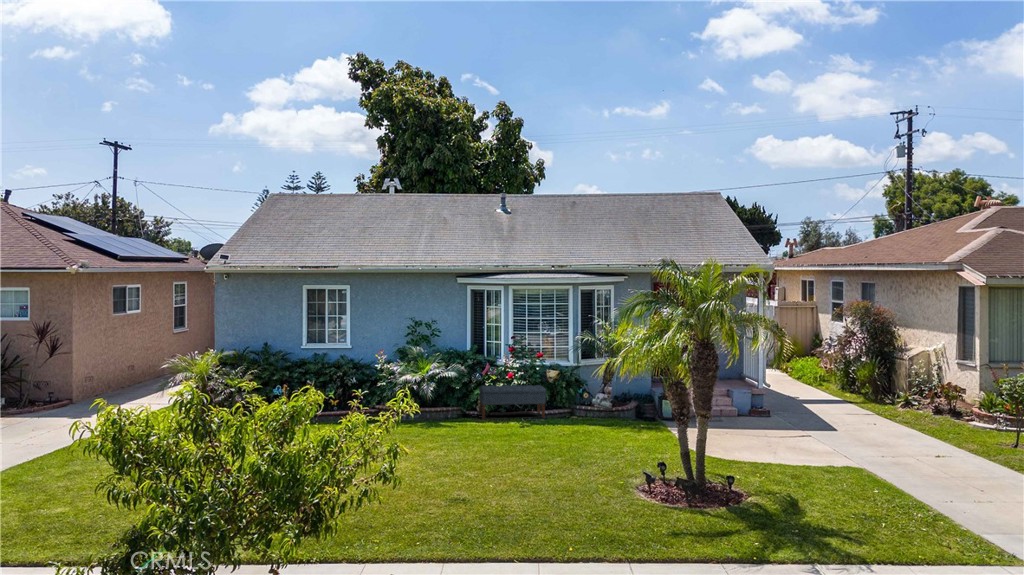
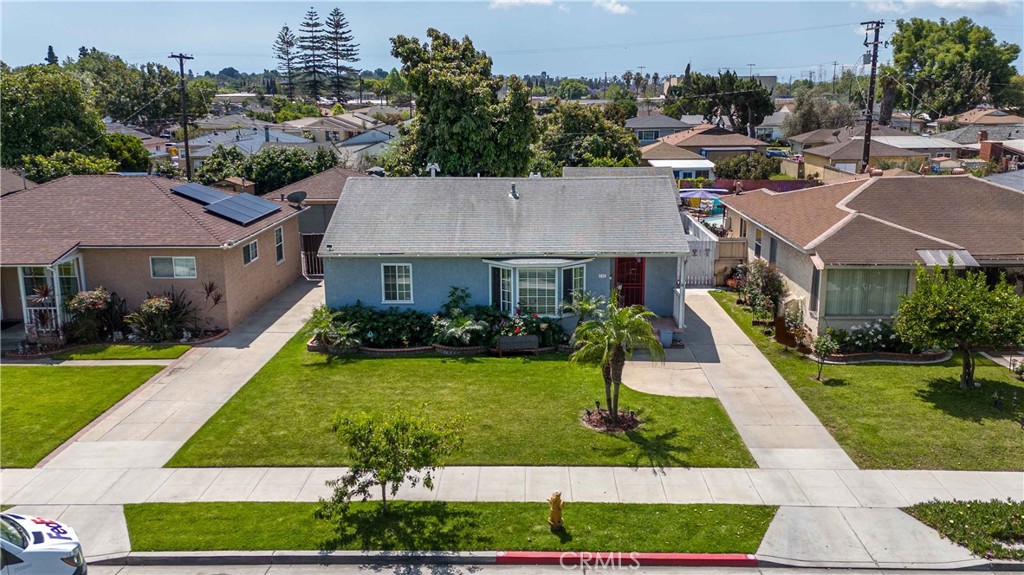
lounge chair: none [914,363,992,428] -> present [774,316,812,359]

